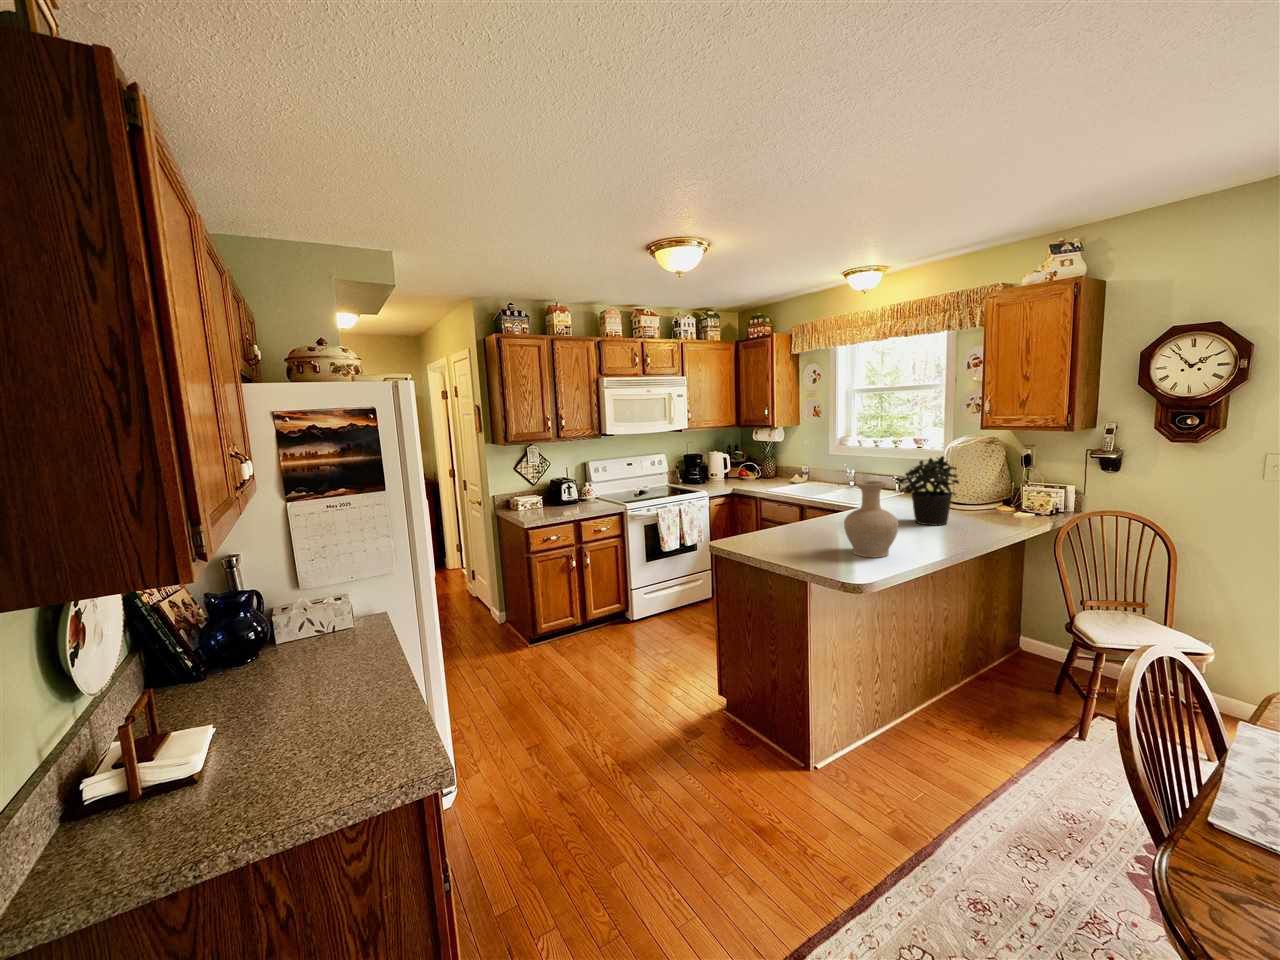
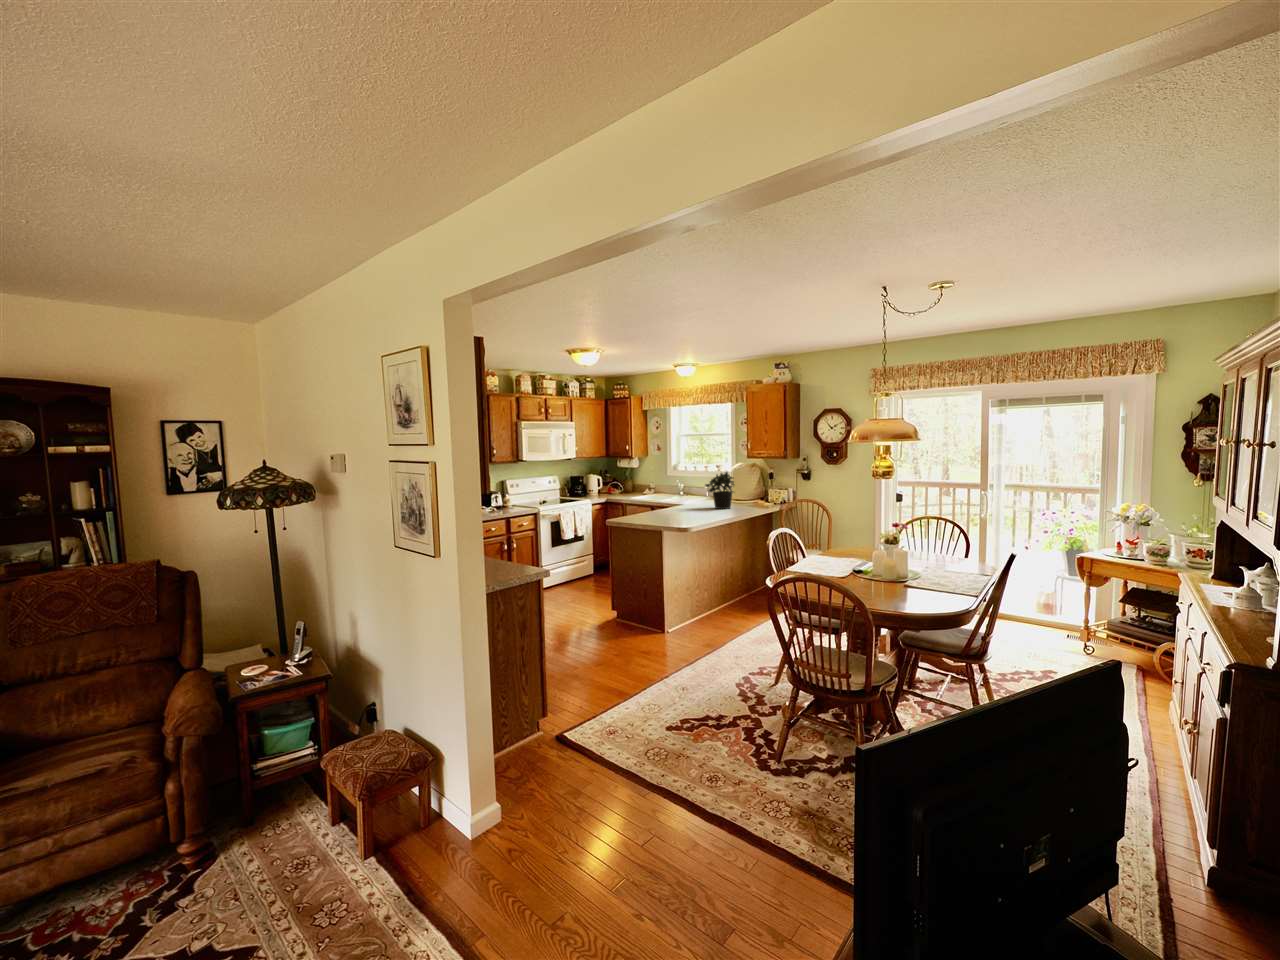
vase: present [844,481,899,557] -> none [678,482,704,520]

